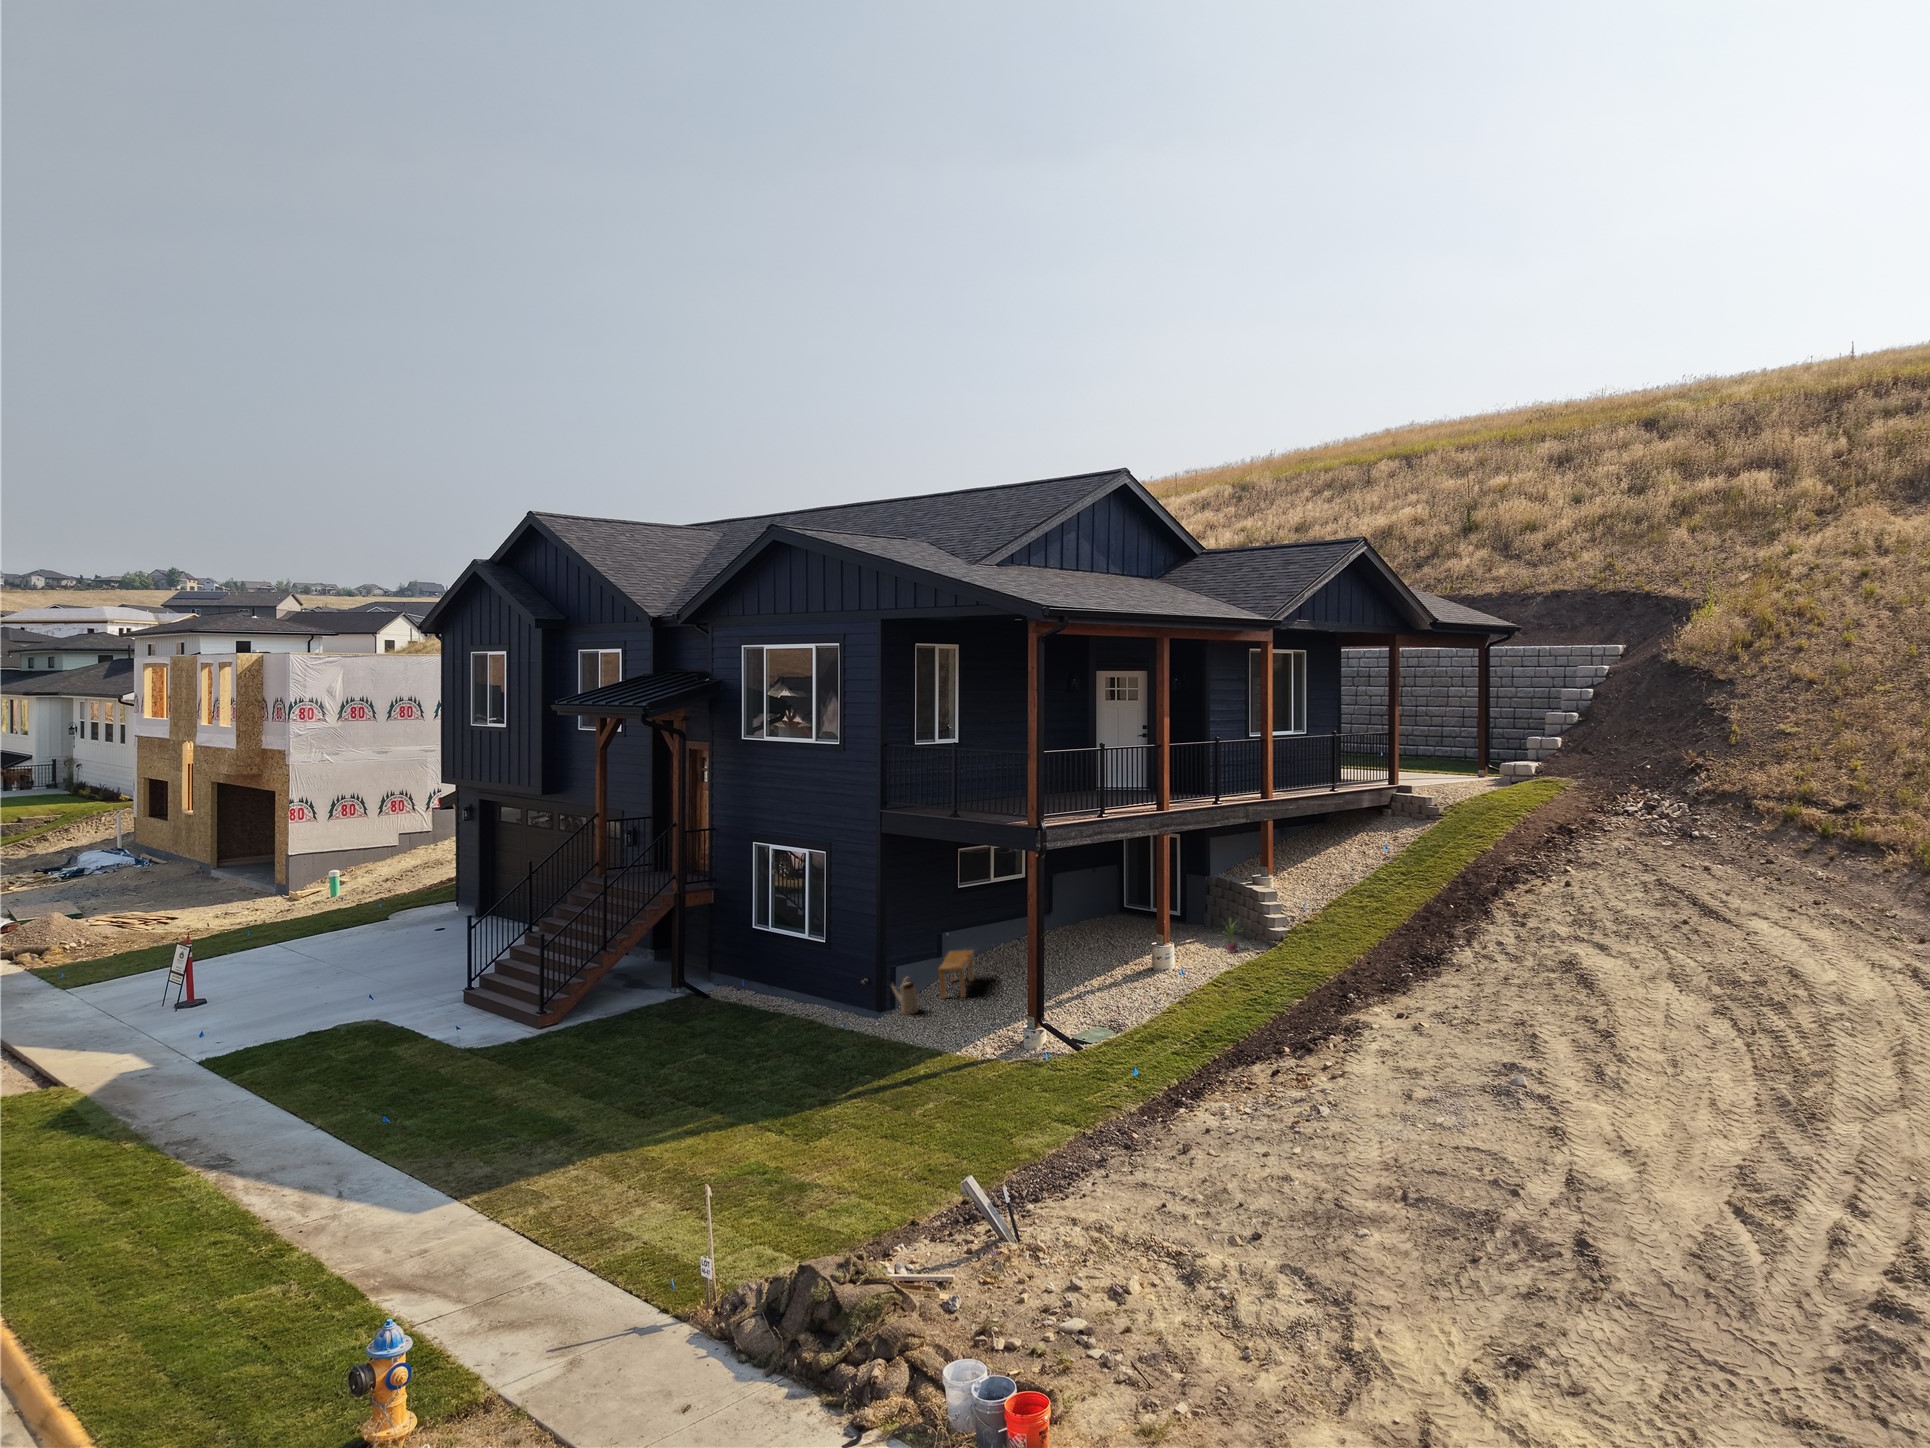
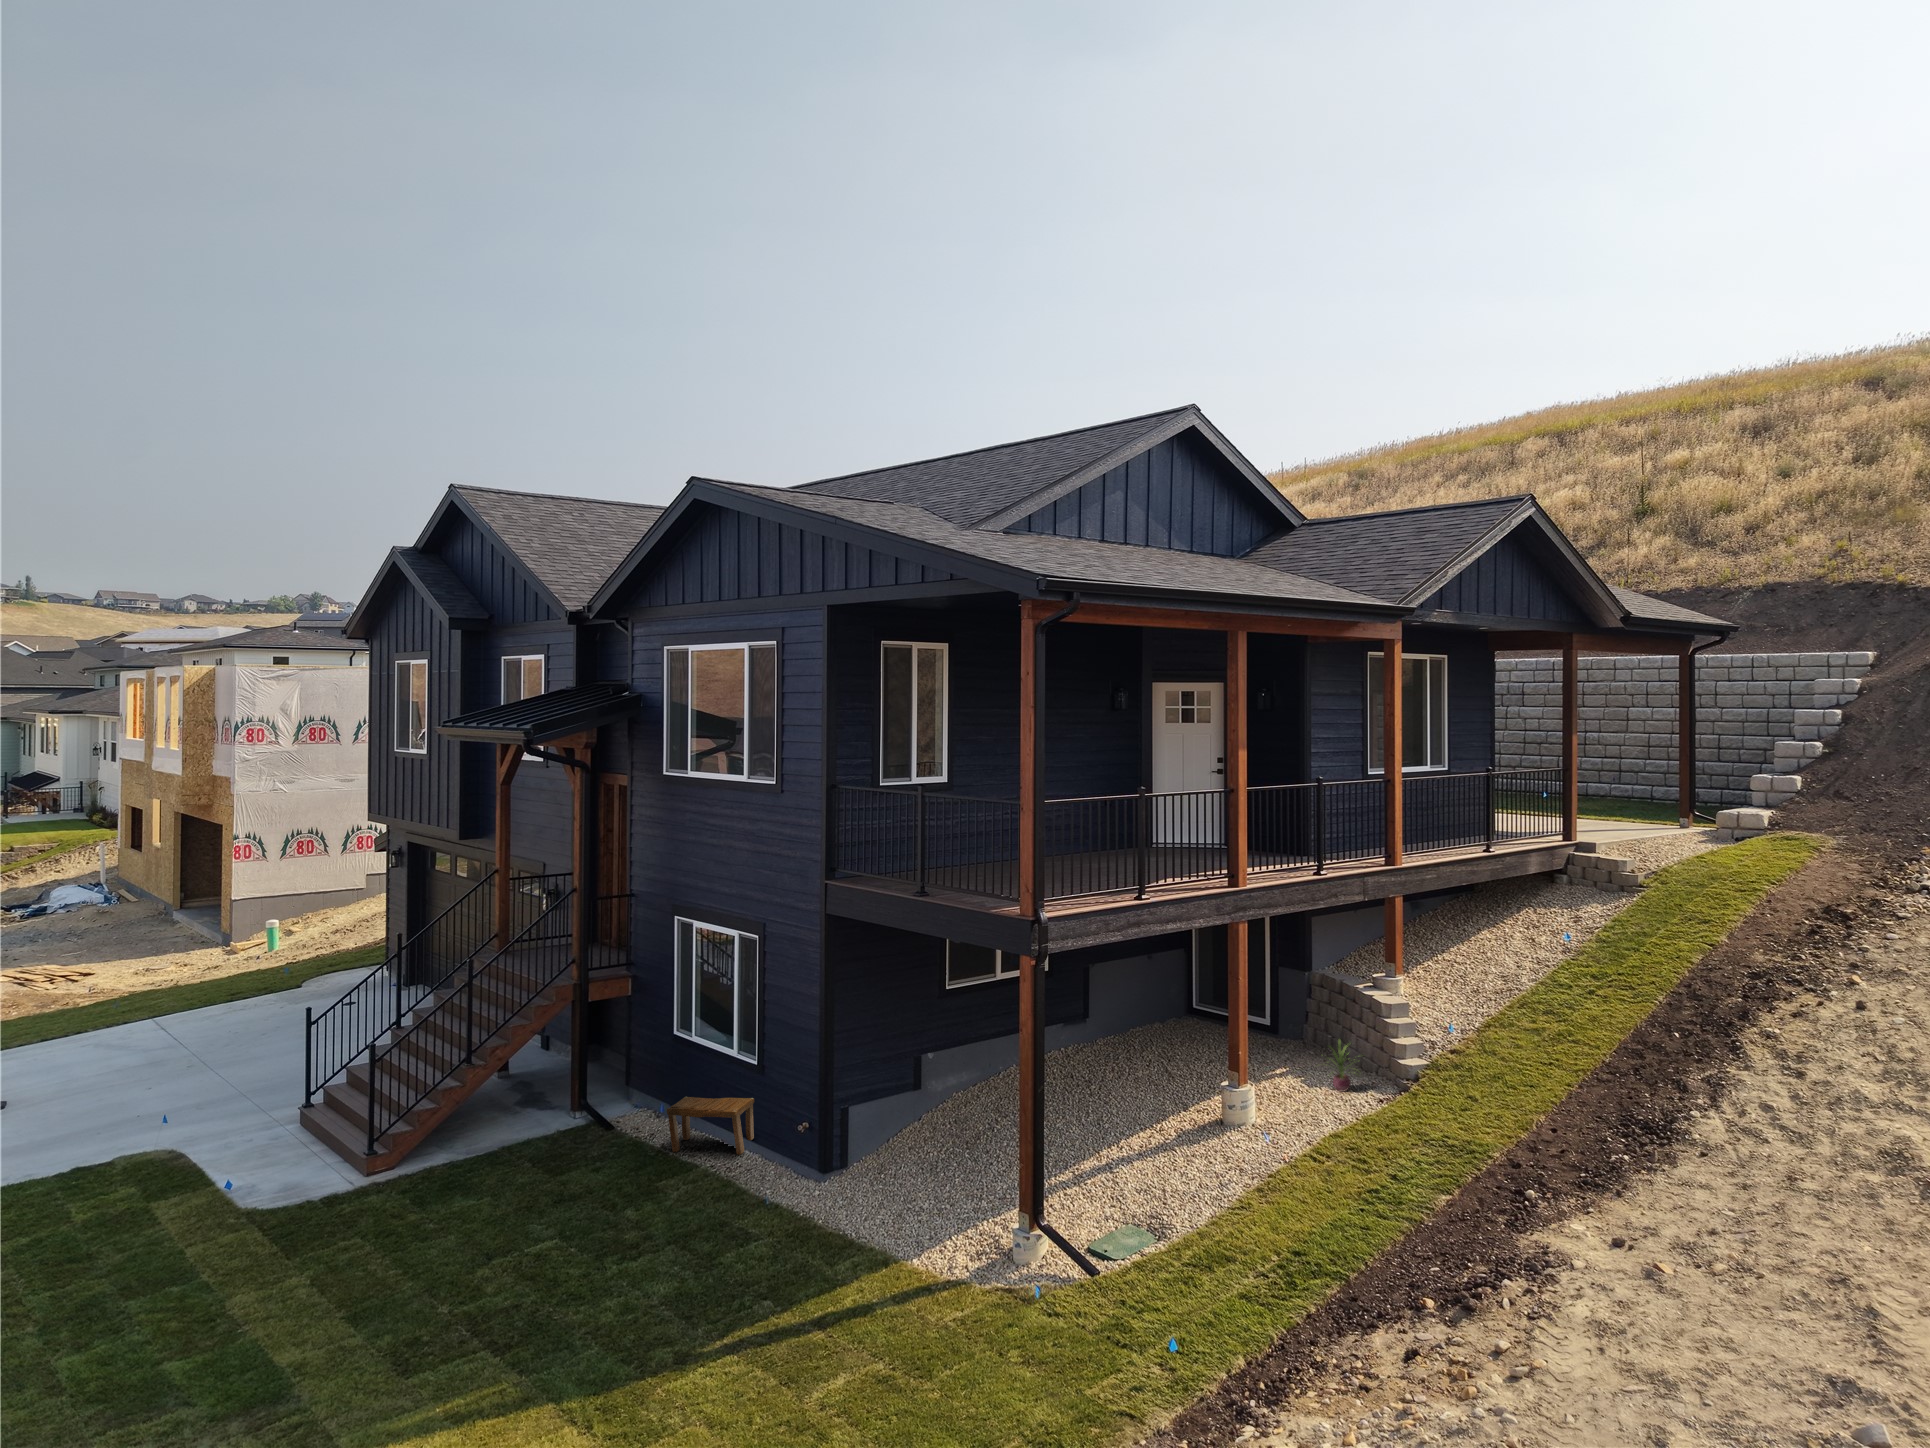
bench: present [938,950,974,999] -> present [667,1097,754,1154]
watering can: present [892,981,919,1015] -> none [834,1126,875,1185]

